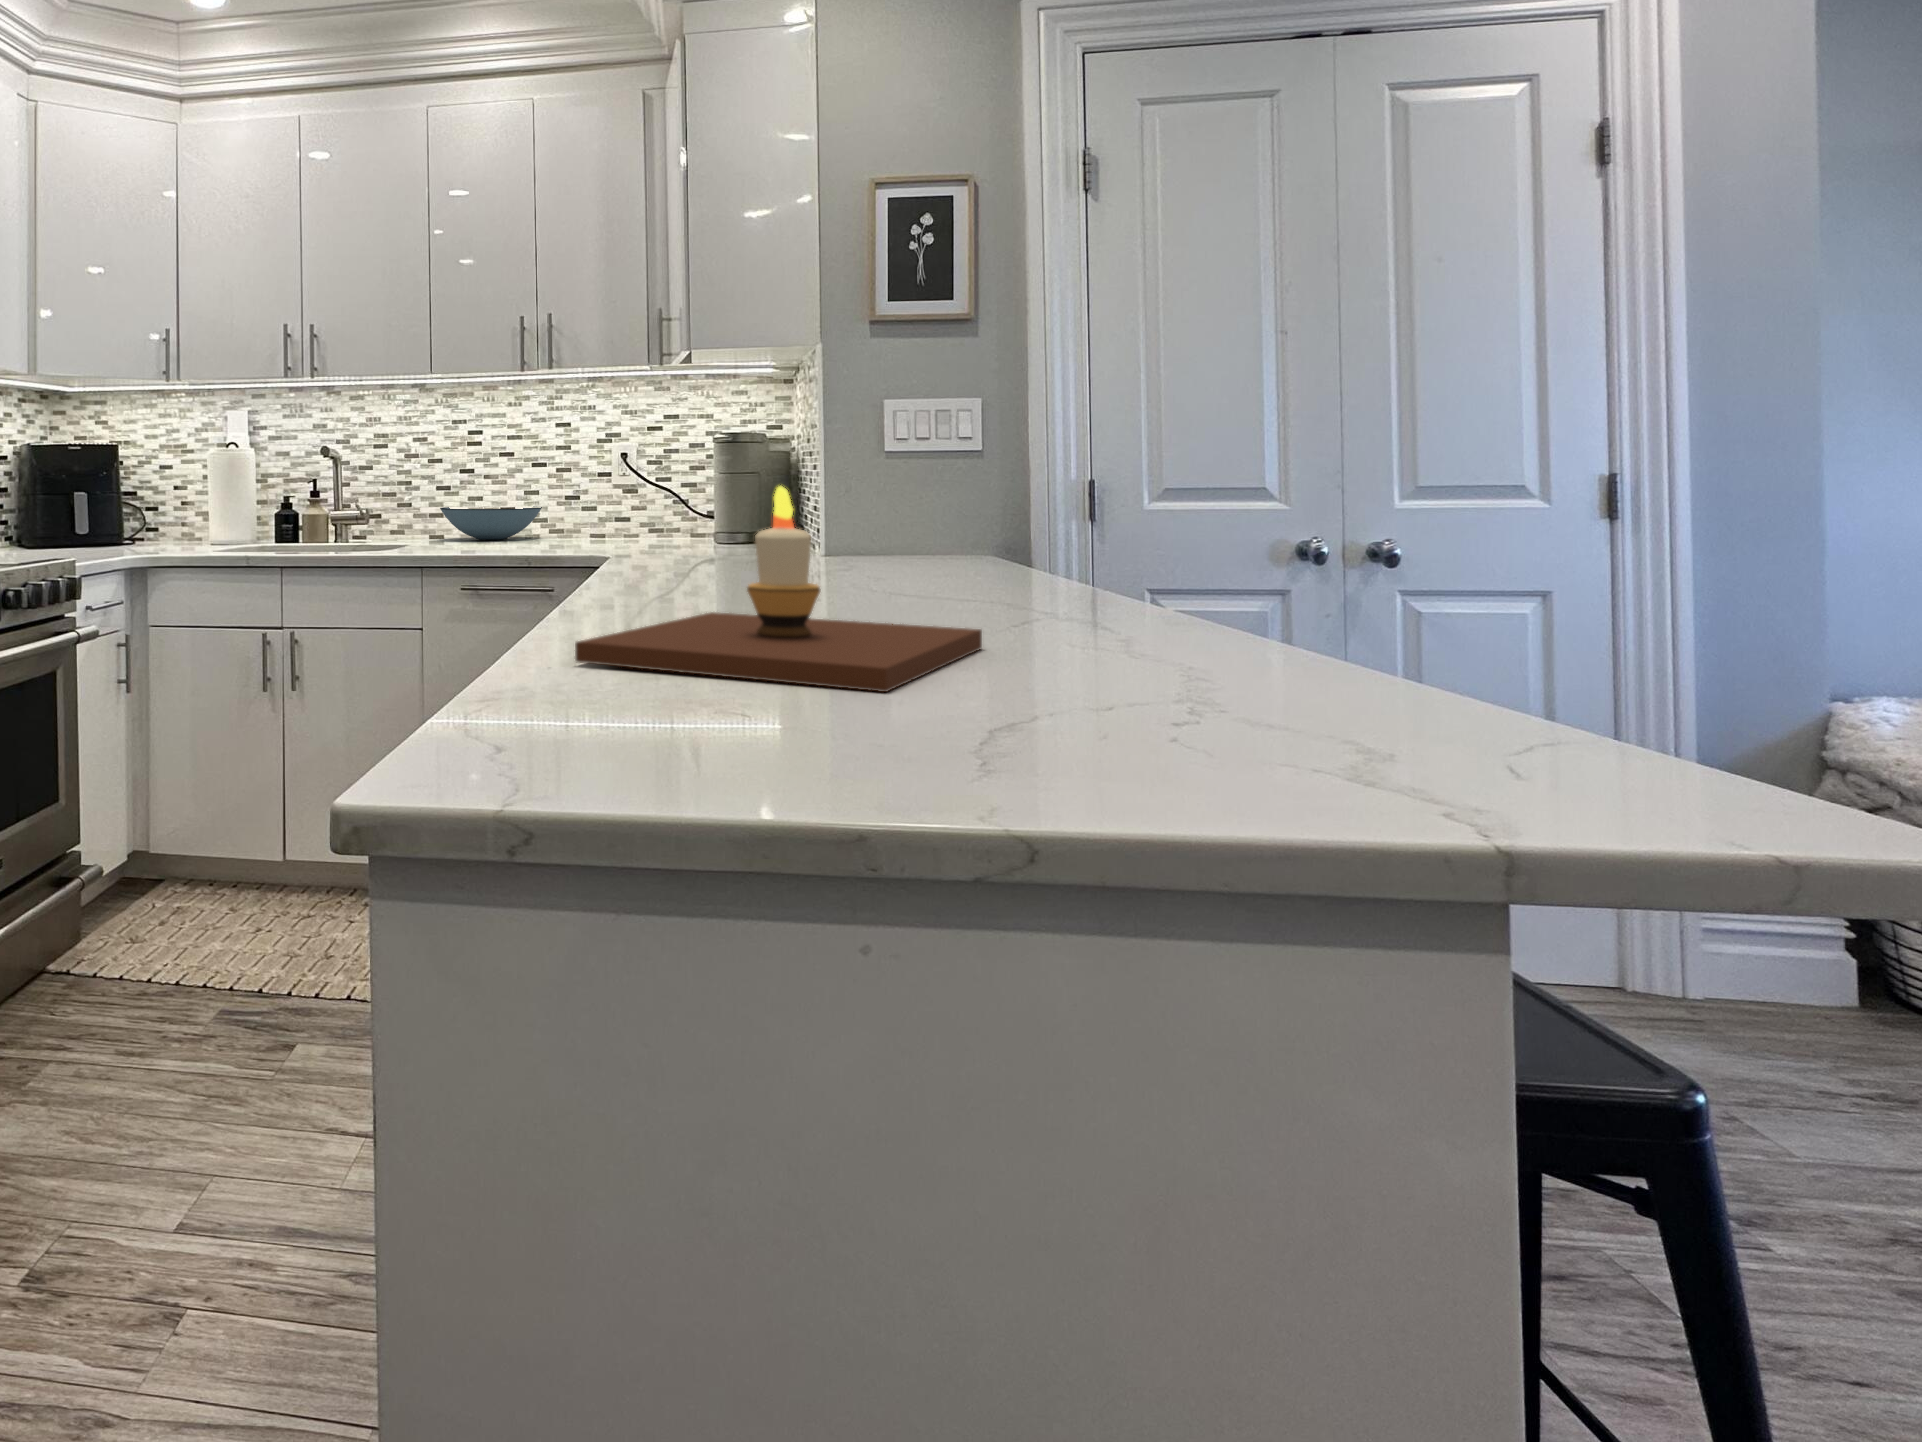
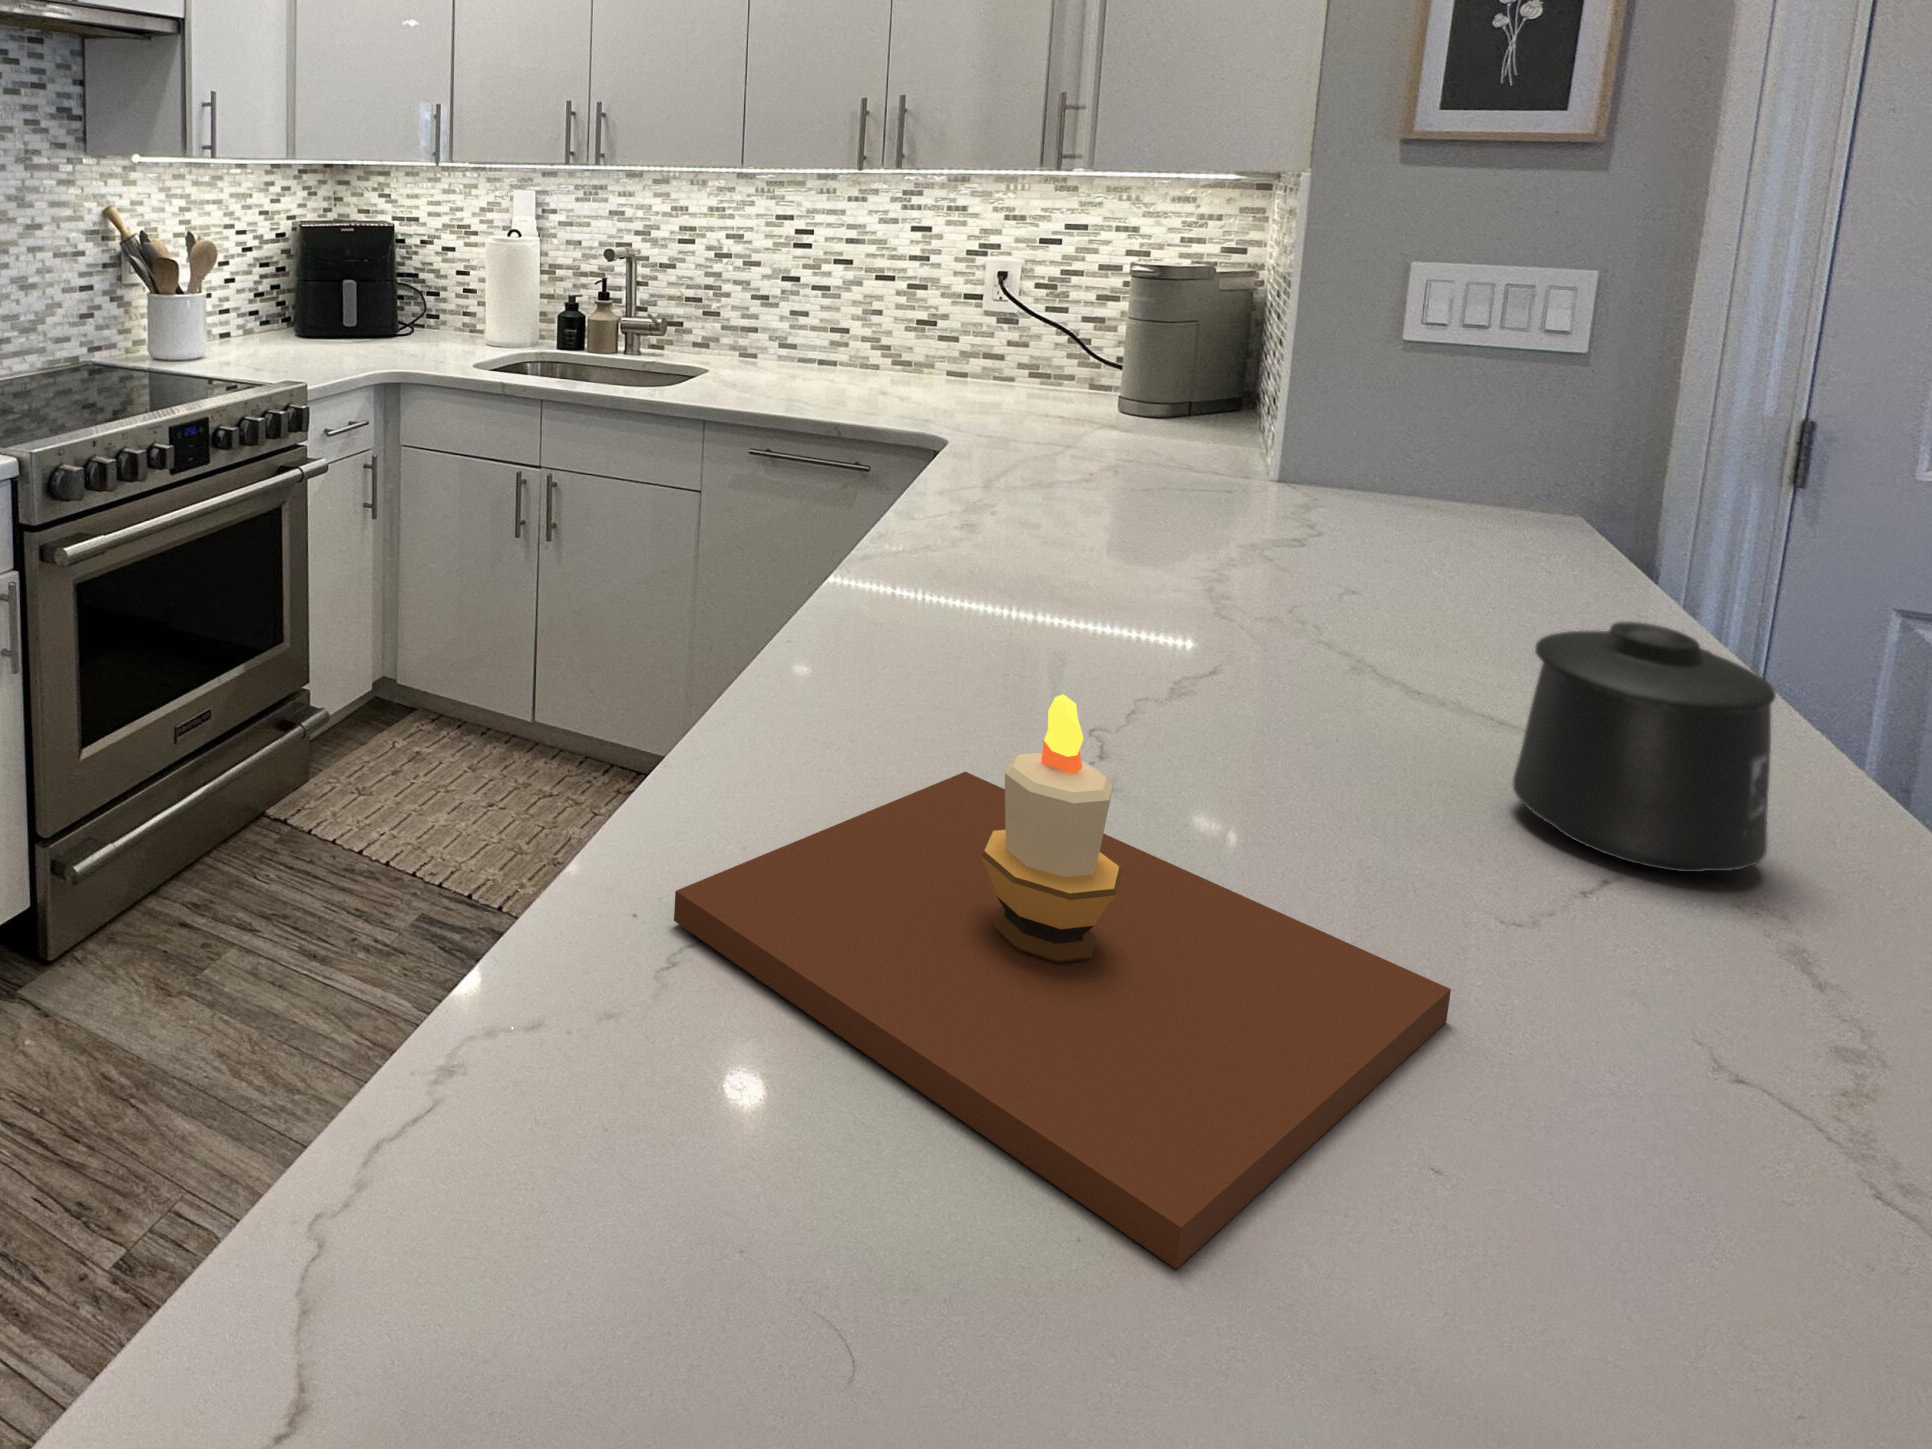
mug: none [995,489,1112,617] -> present [1513,622,1776,872]
decorative bowl: present [440,506,542,540] -> none [754,318,884,366]

